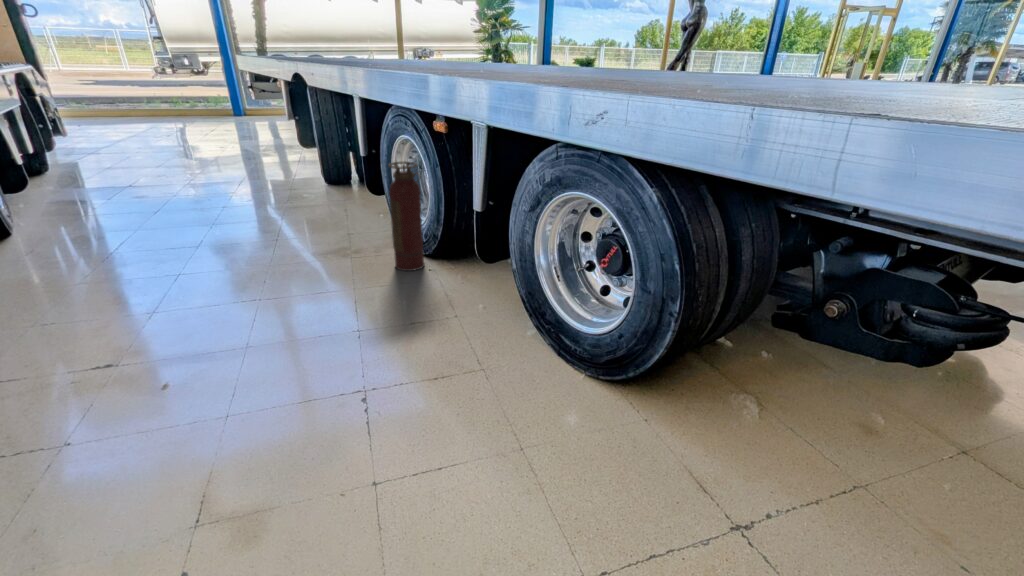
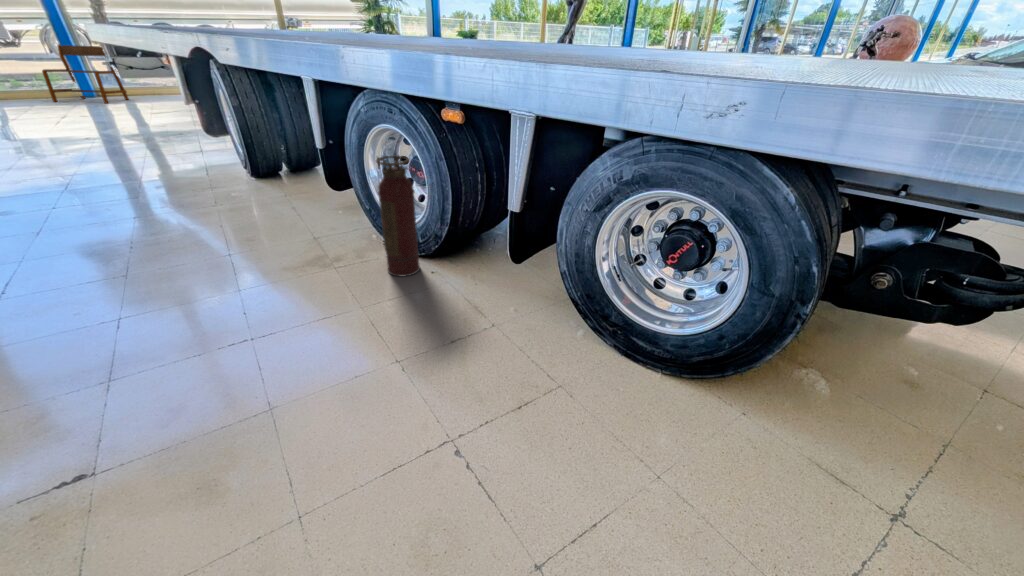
bench: none [210,73,270,122] -> present [42,45,129,104]

